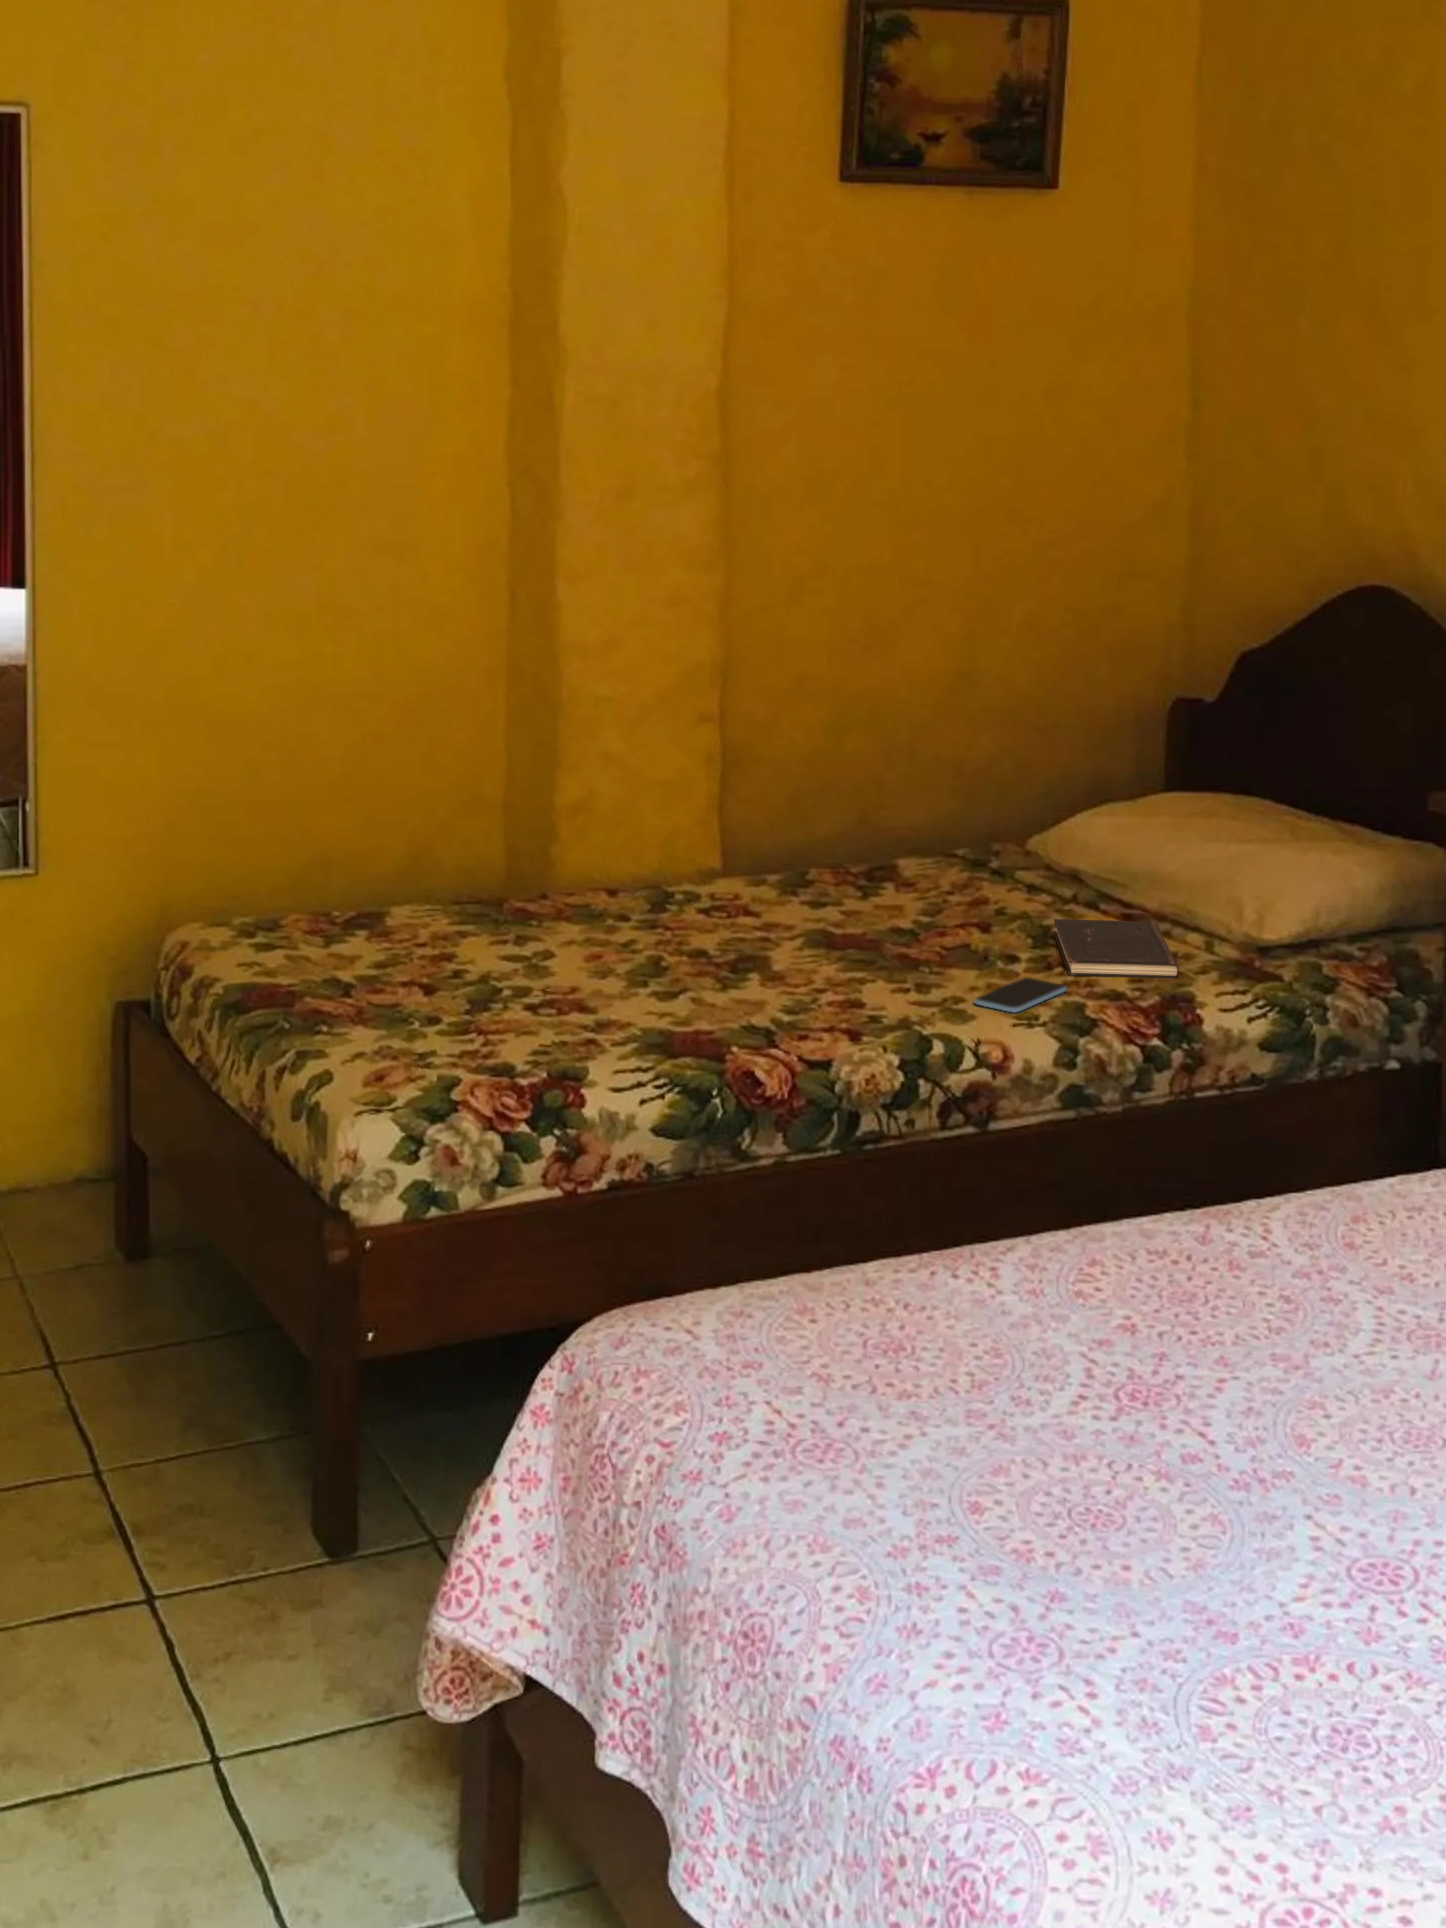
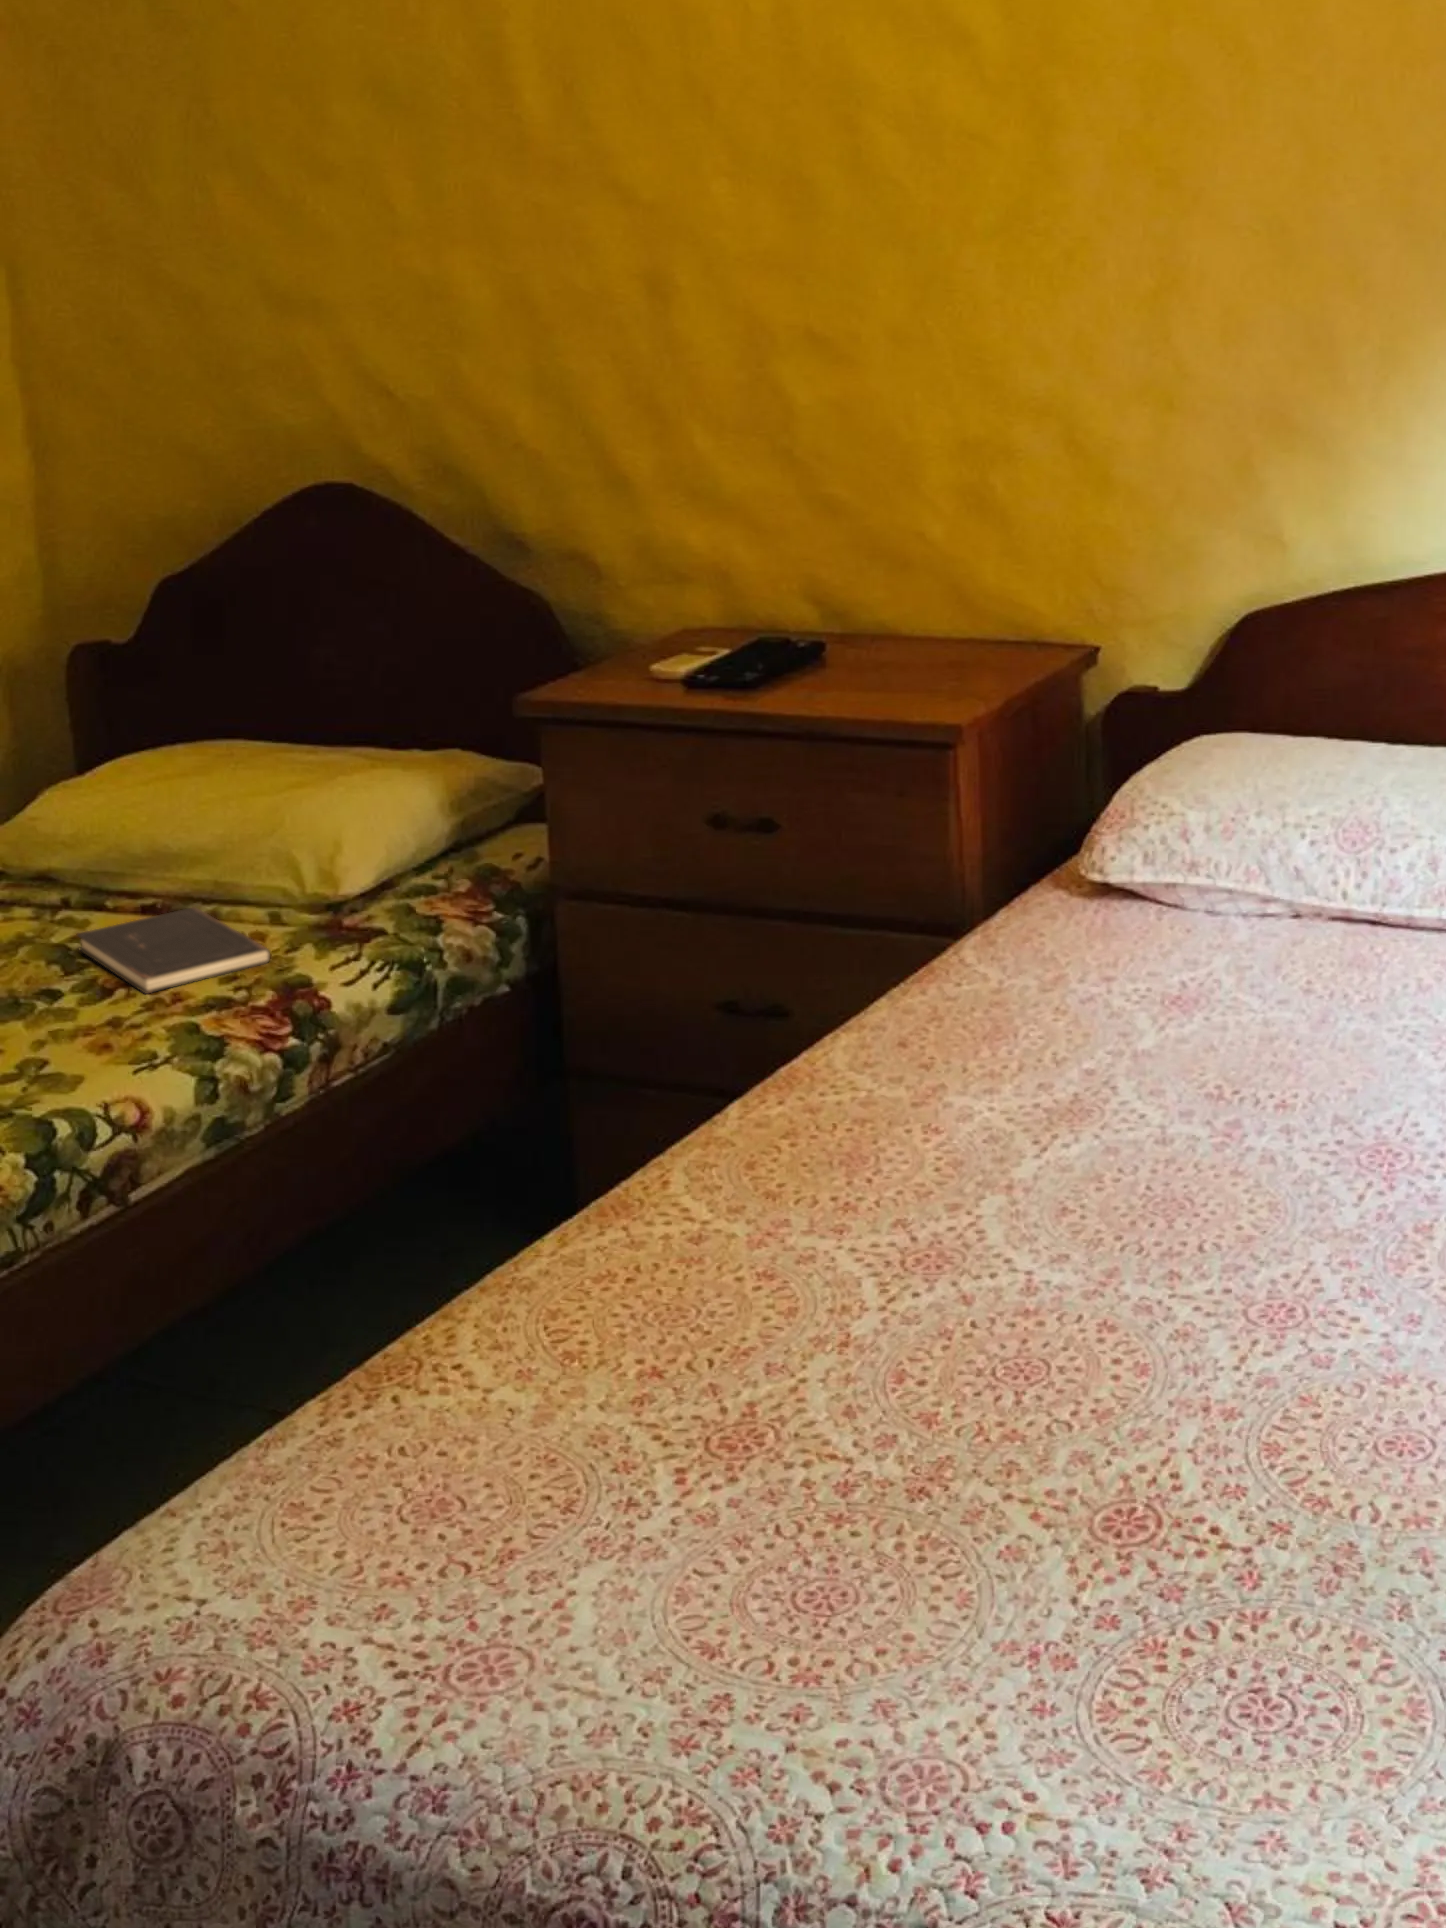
smartphone: present [974,977,1066,1013] -> none [67,1007,163,1061]

